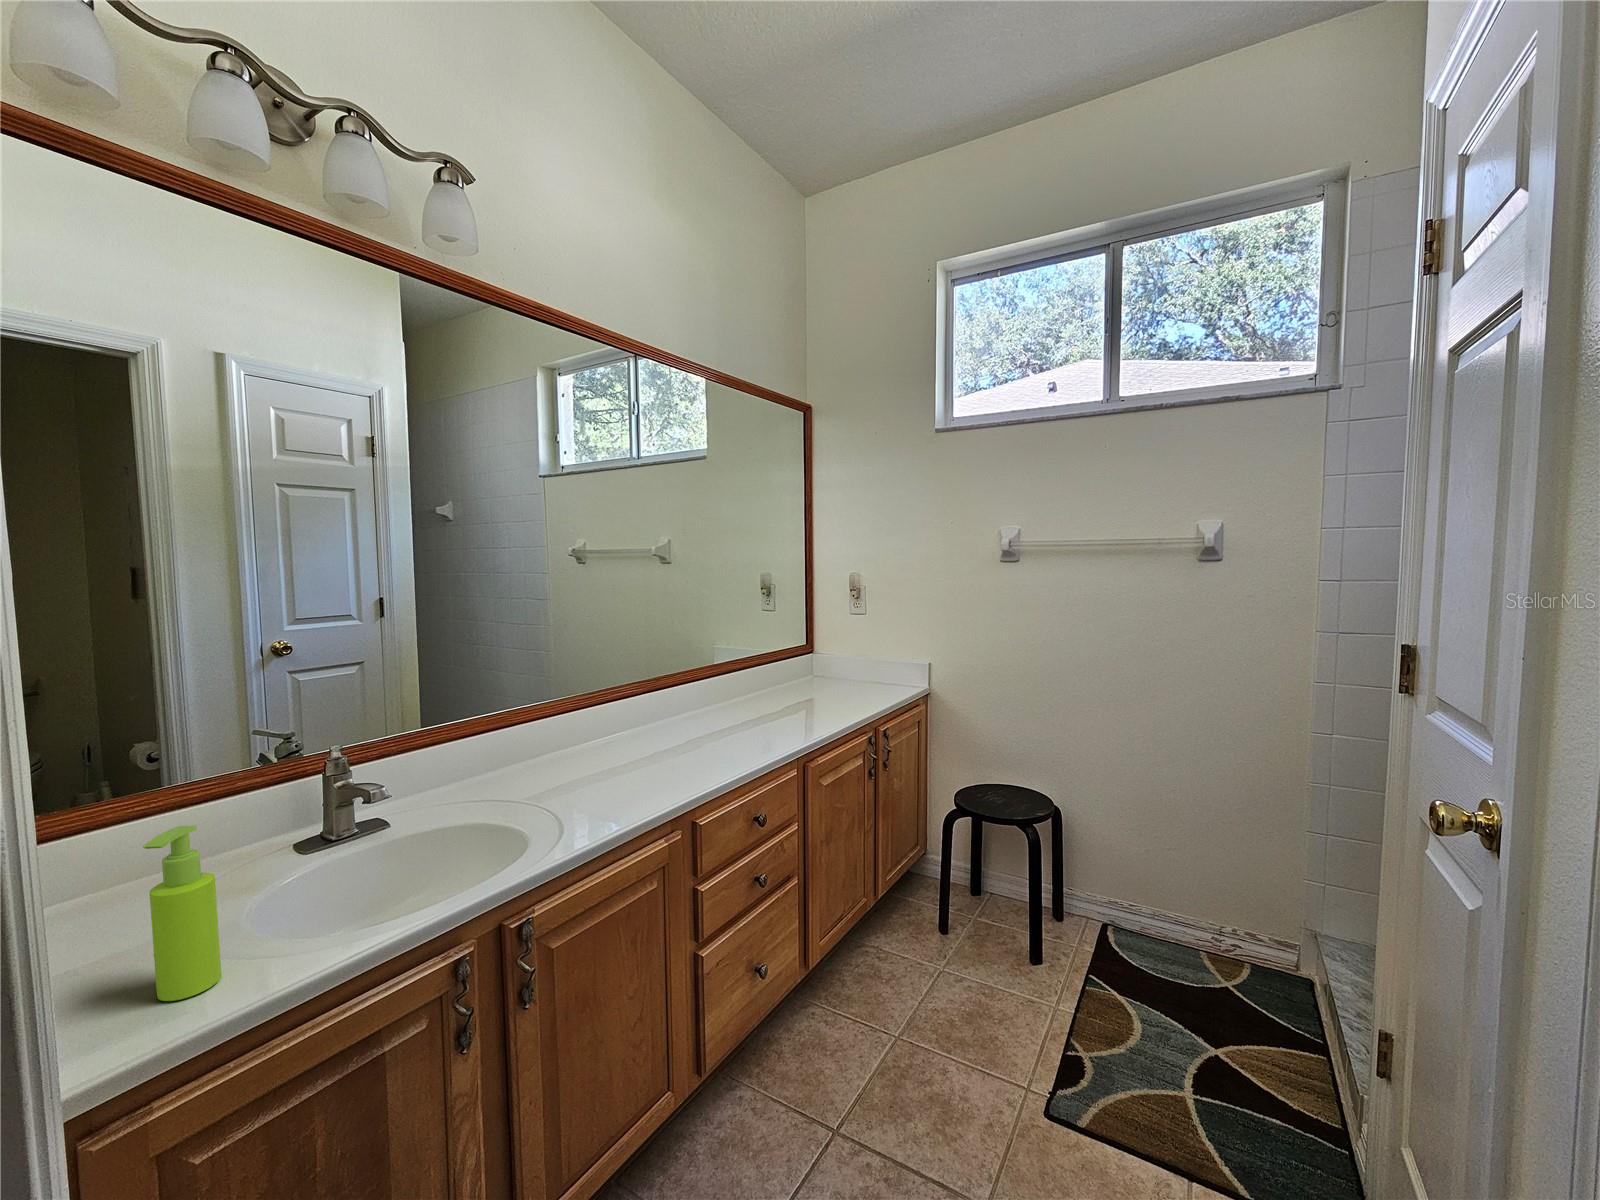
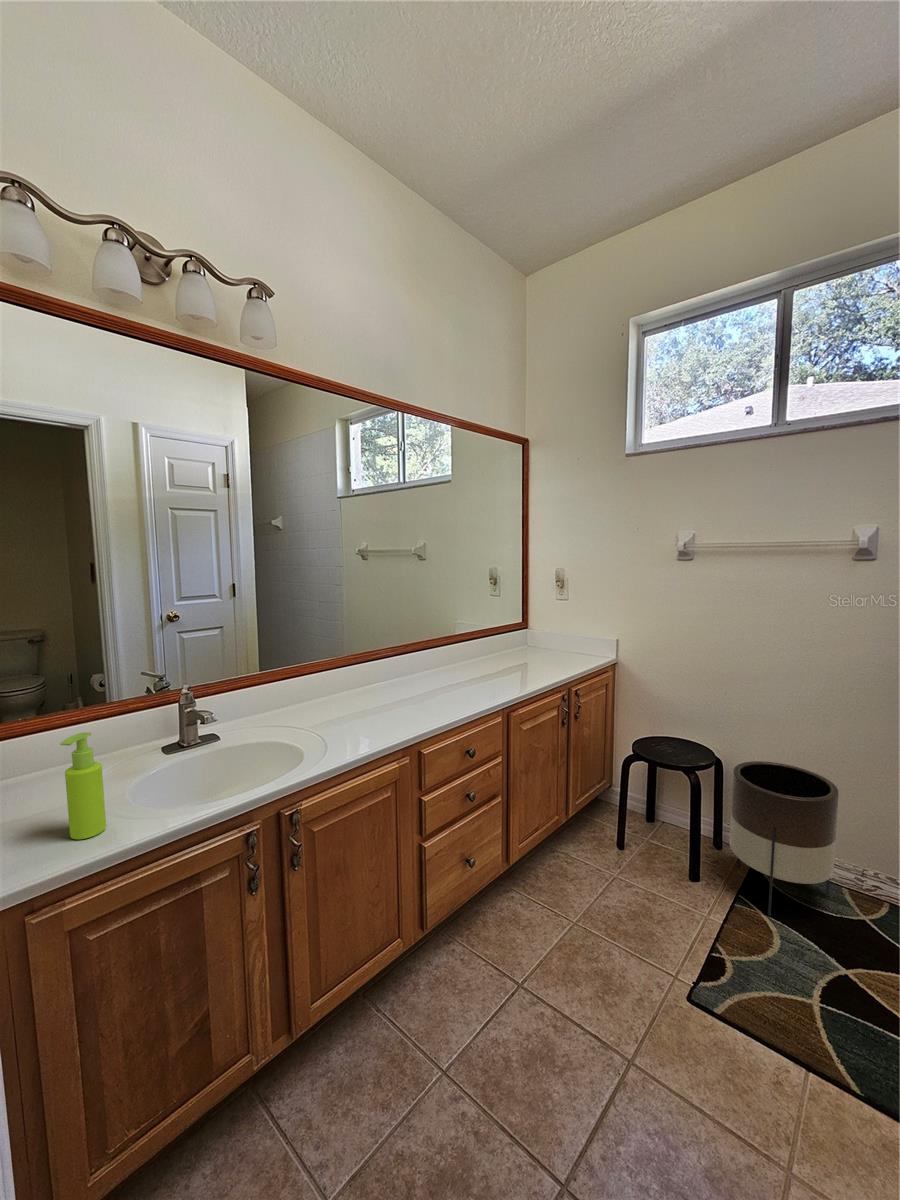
planter: none [1073,805,1195,996] -> present [729,761,839,916]

